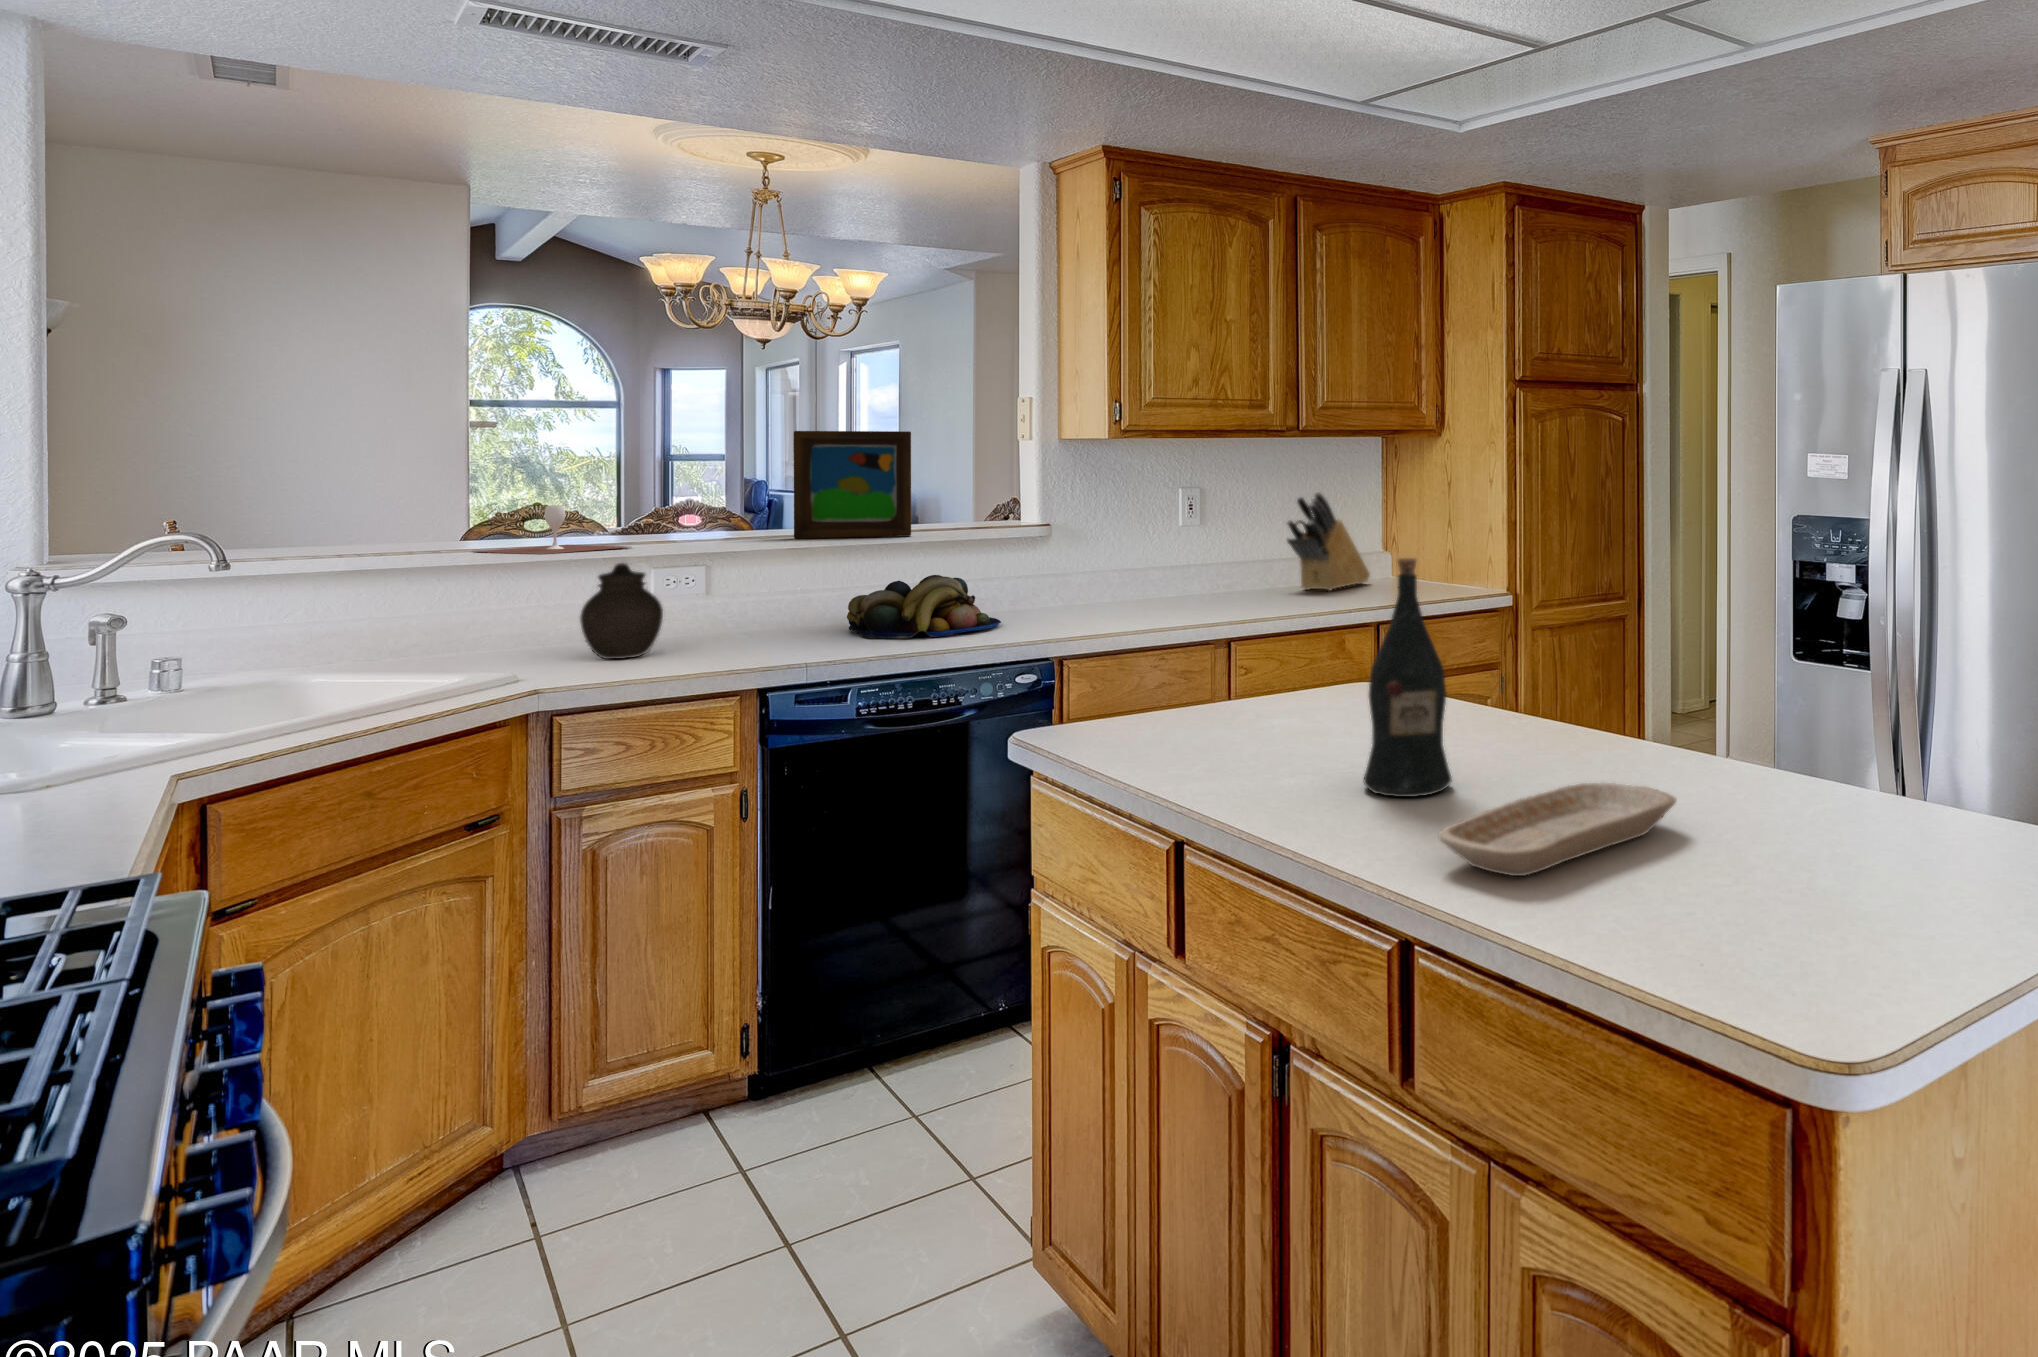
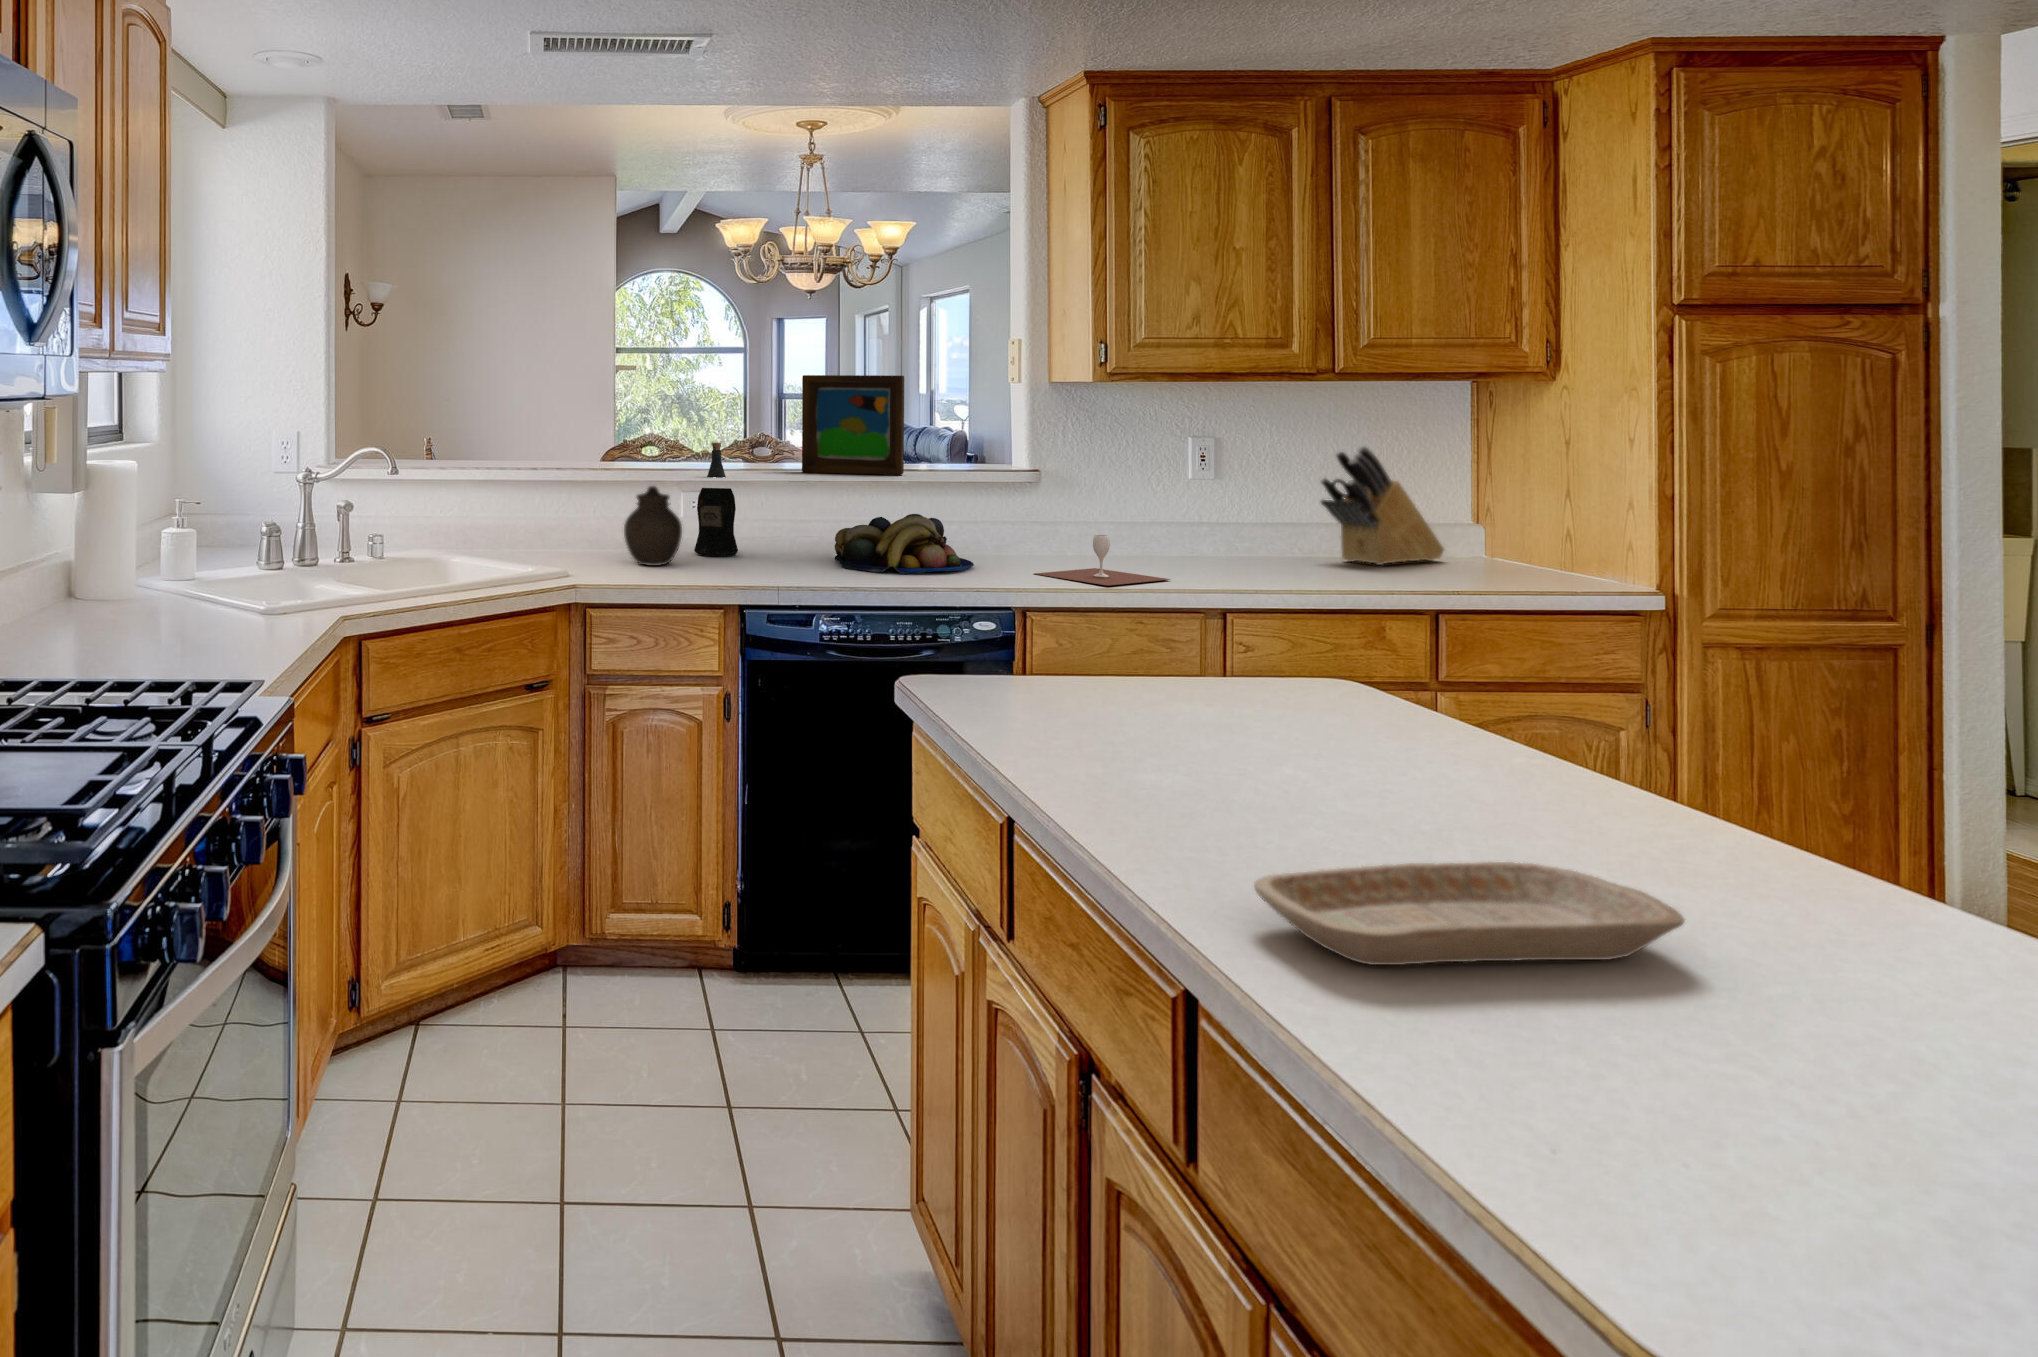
wine glass: present [473,505,630,554] -> present [1034,535,1170,586]
wine bottle: present [1364,558,1452,797] -> present [694,442,738,556]

